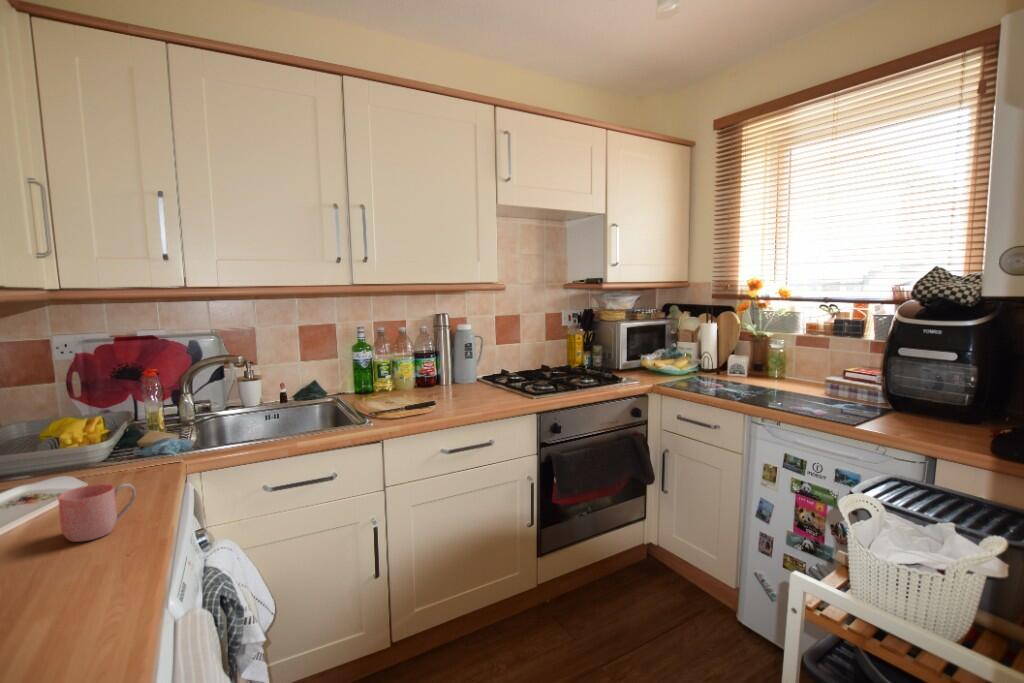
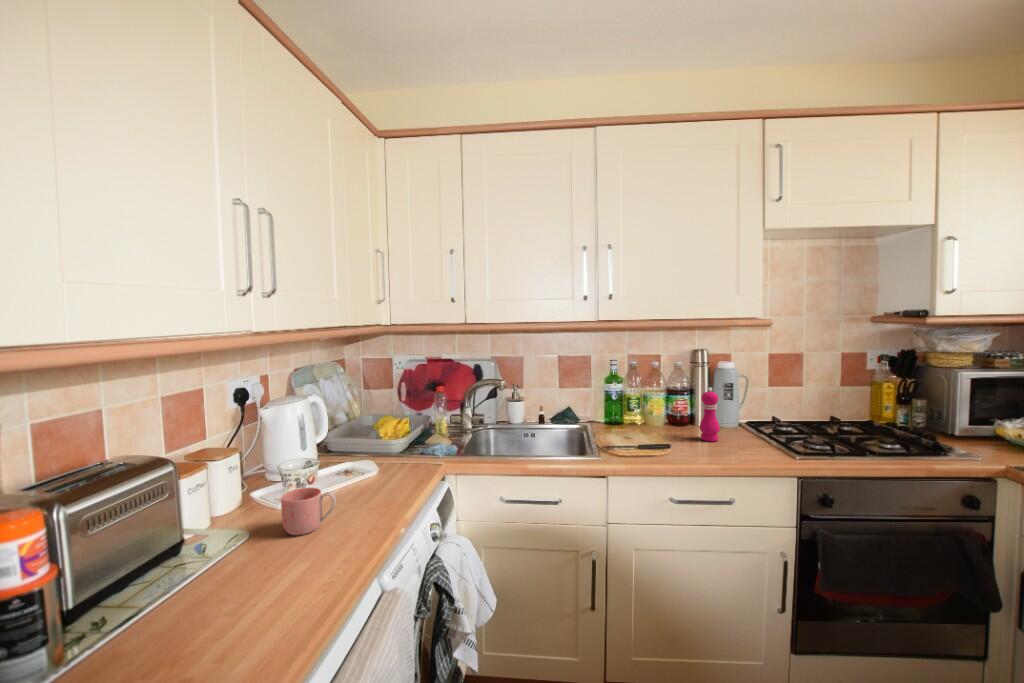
pepper mill: none [453,346,470,396] -> present [699,388,720,441]

